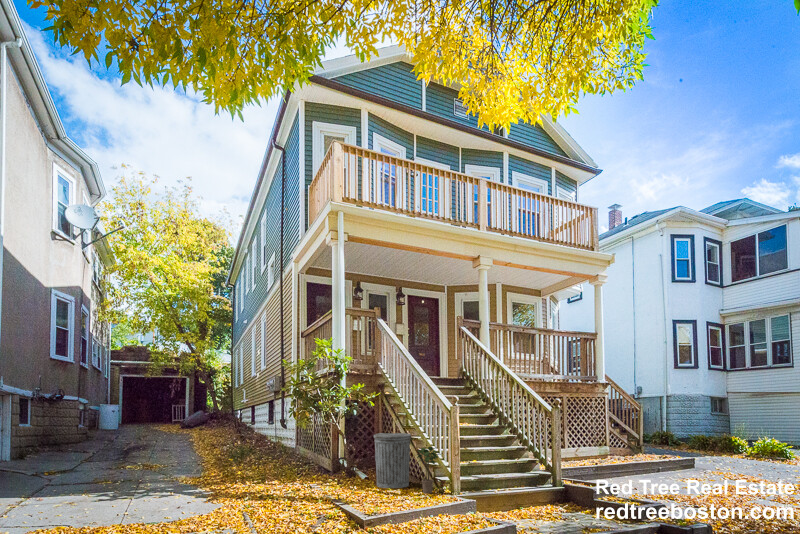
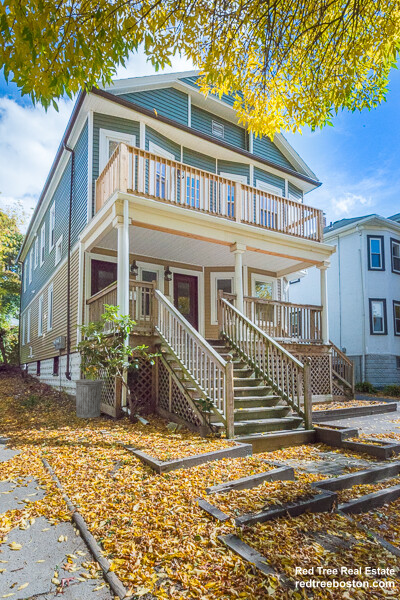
trash can: present [374,433,411,488] -> present [75,379,103,418]

